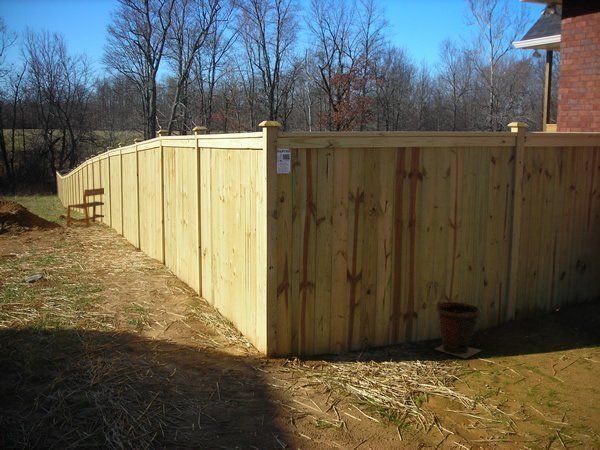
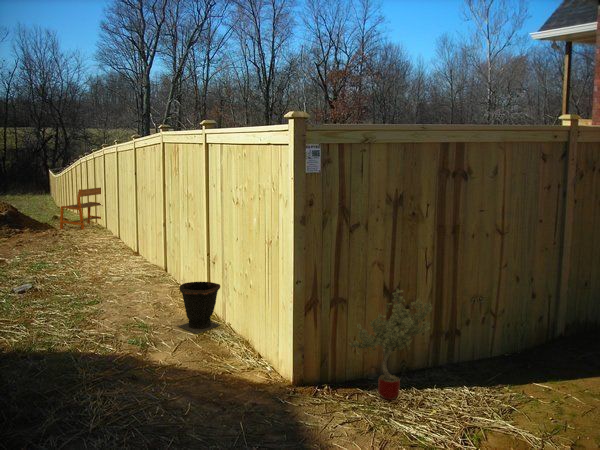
potted tree: none [314,273,388,370] -> present [350,289,432,400]
bucket: present [435,302,481,358] -> present [179,282,220,334]

